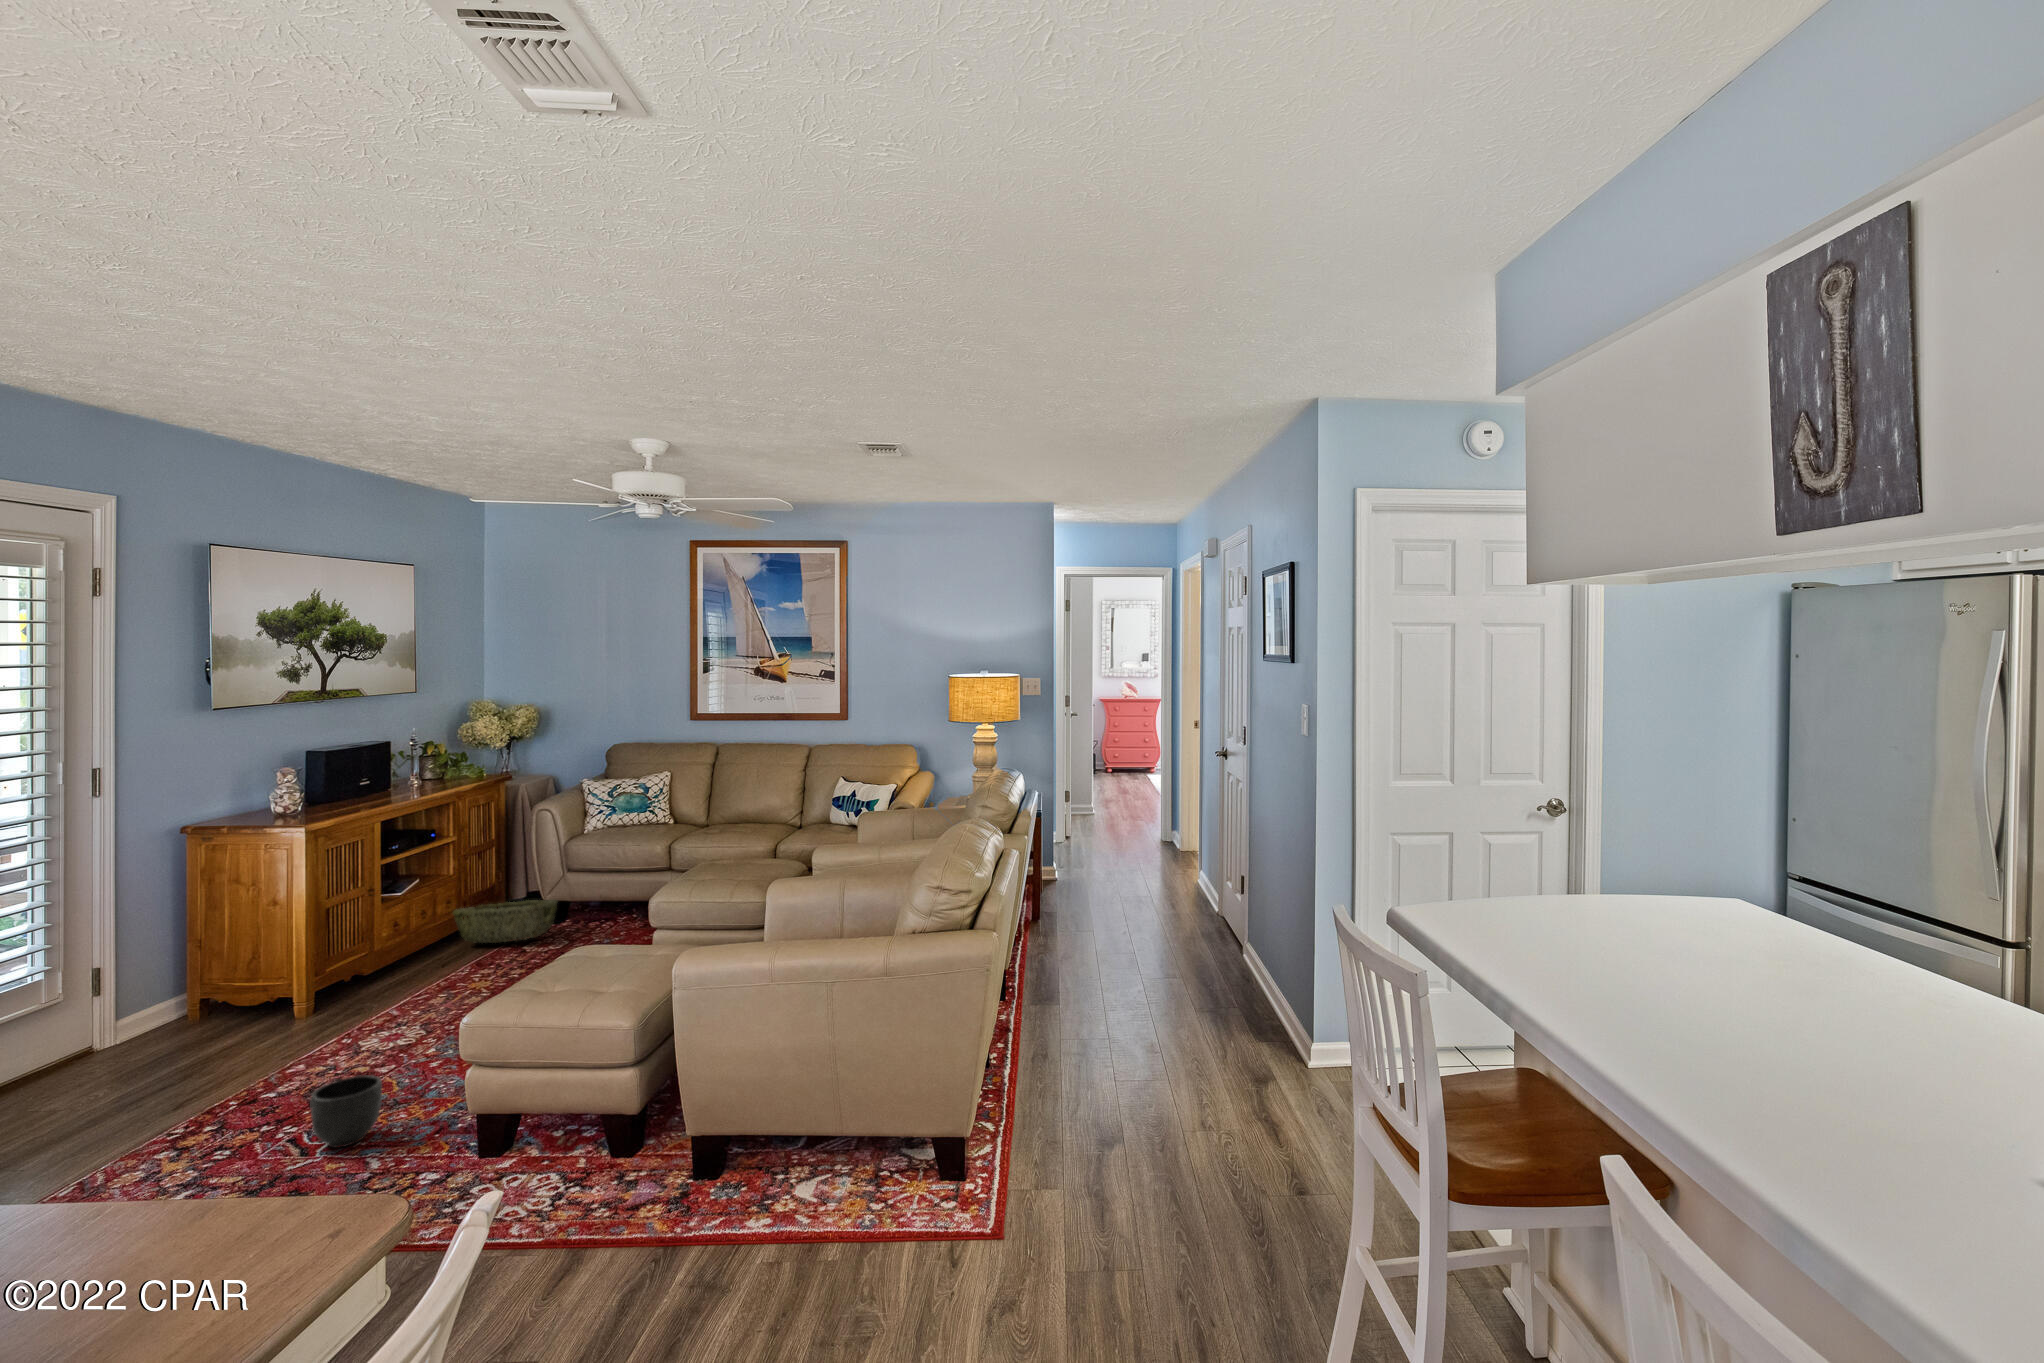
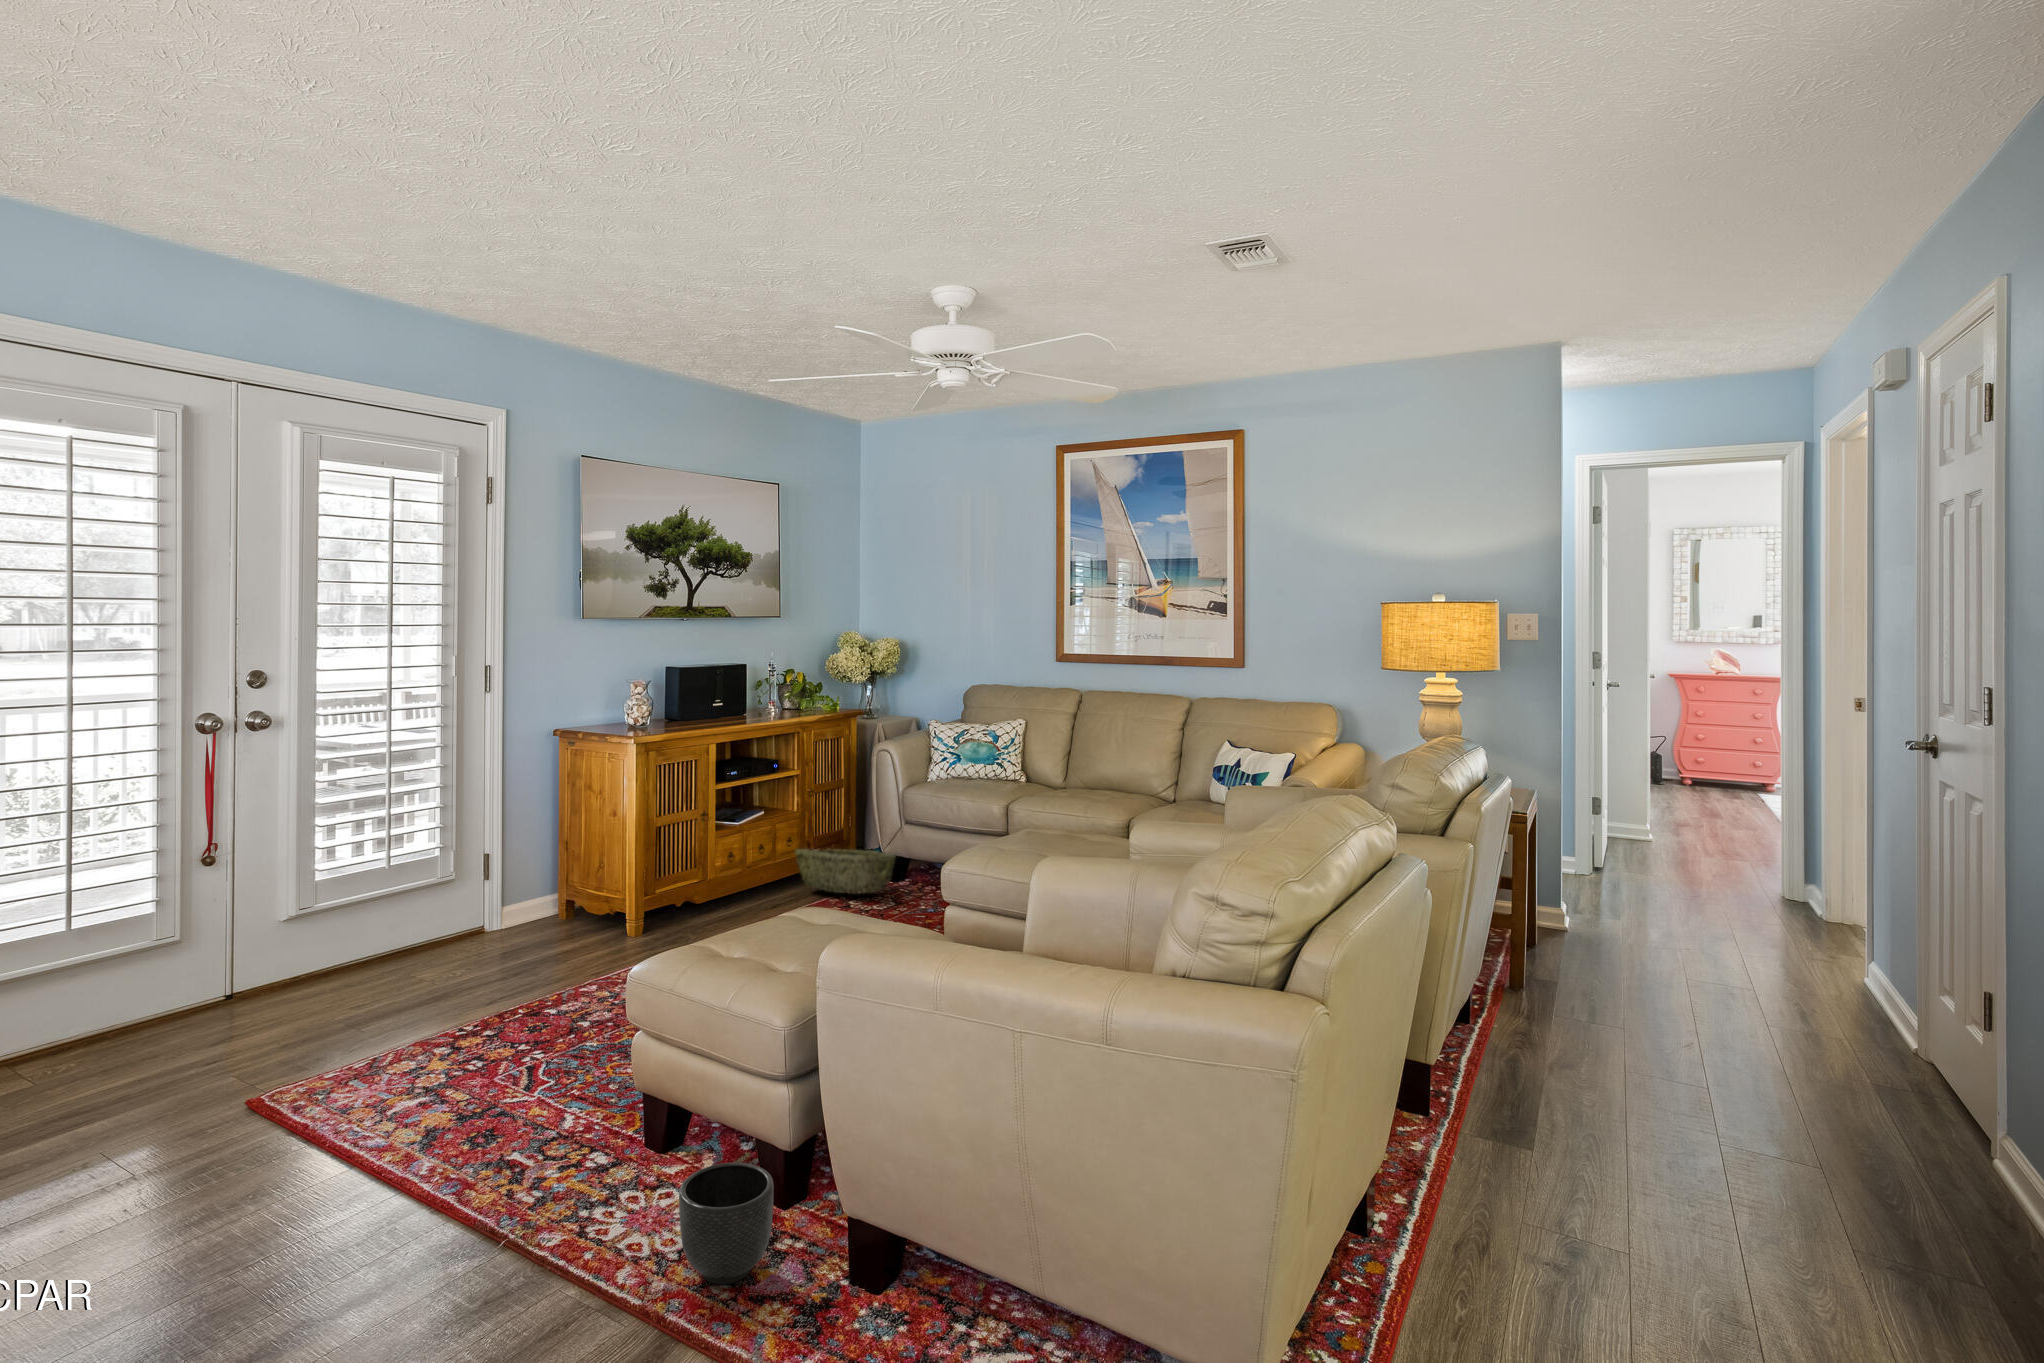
planter: present [311,1075,382,1148] -> present [679,1163,774,1284]

